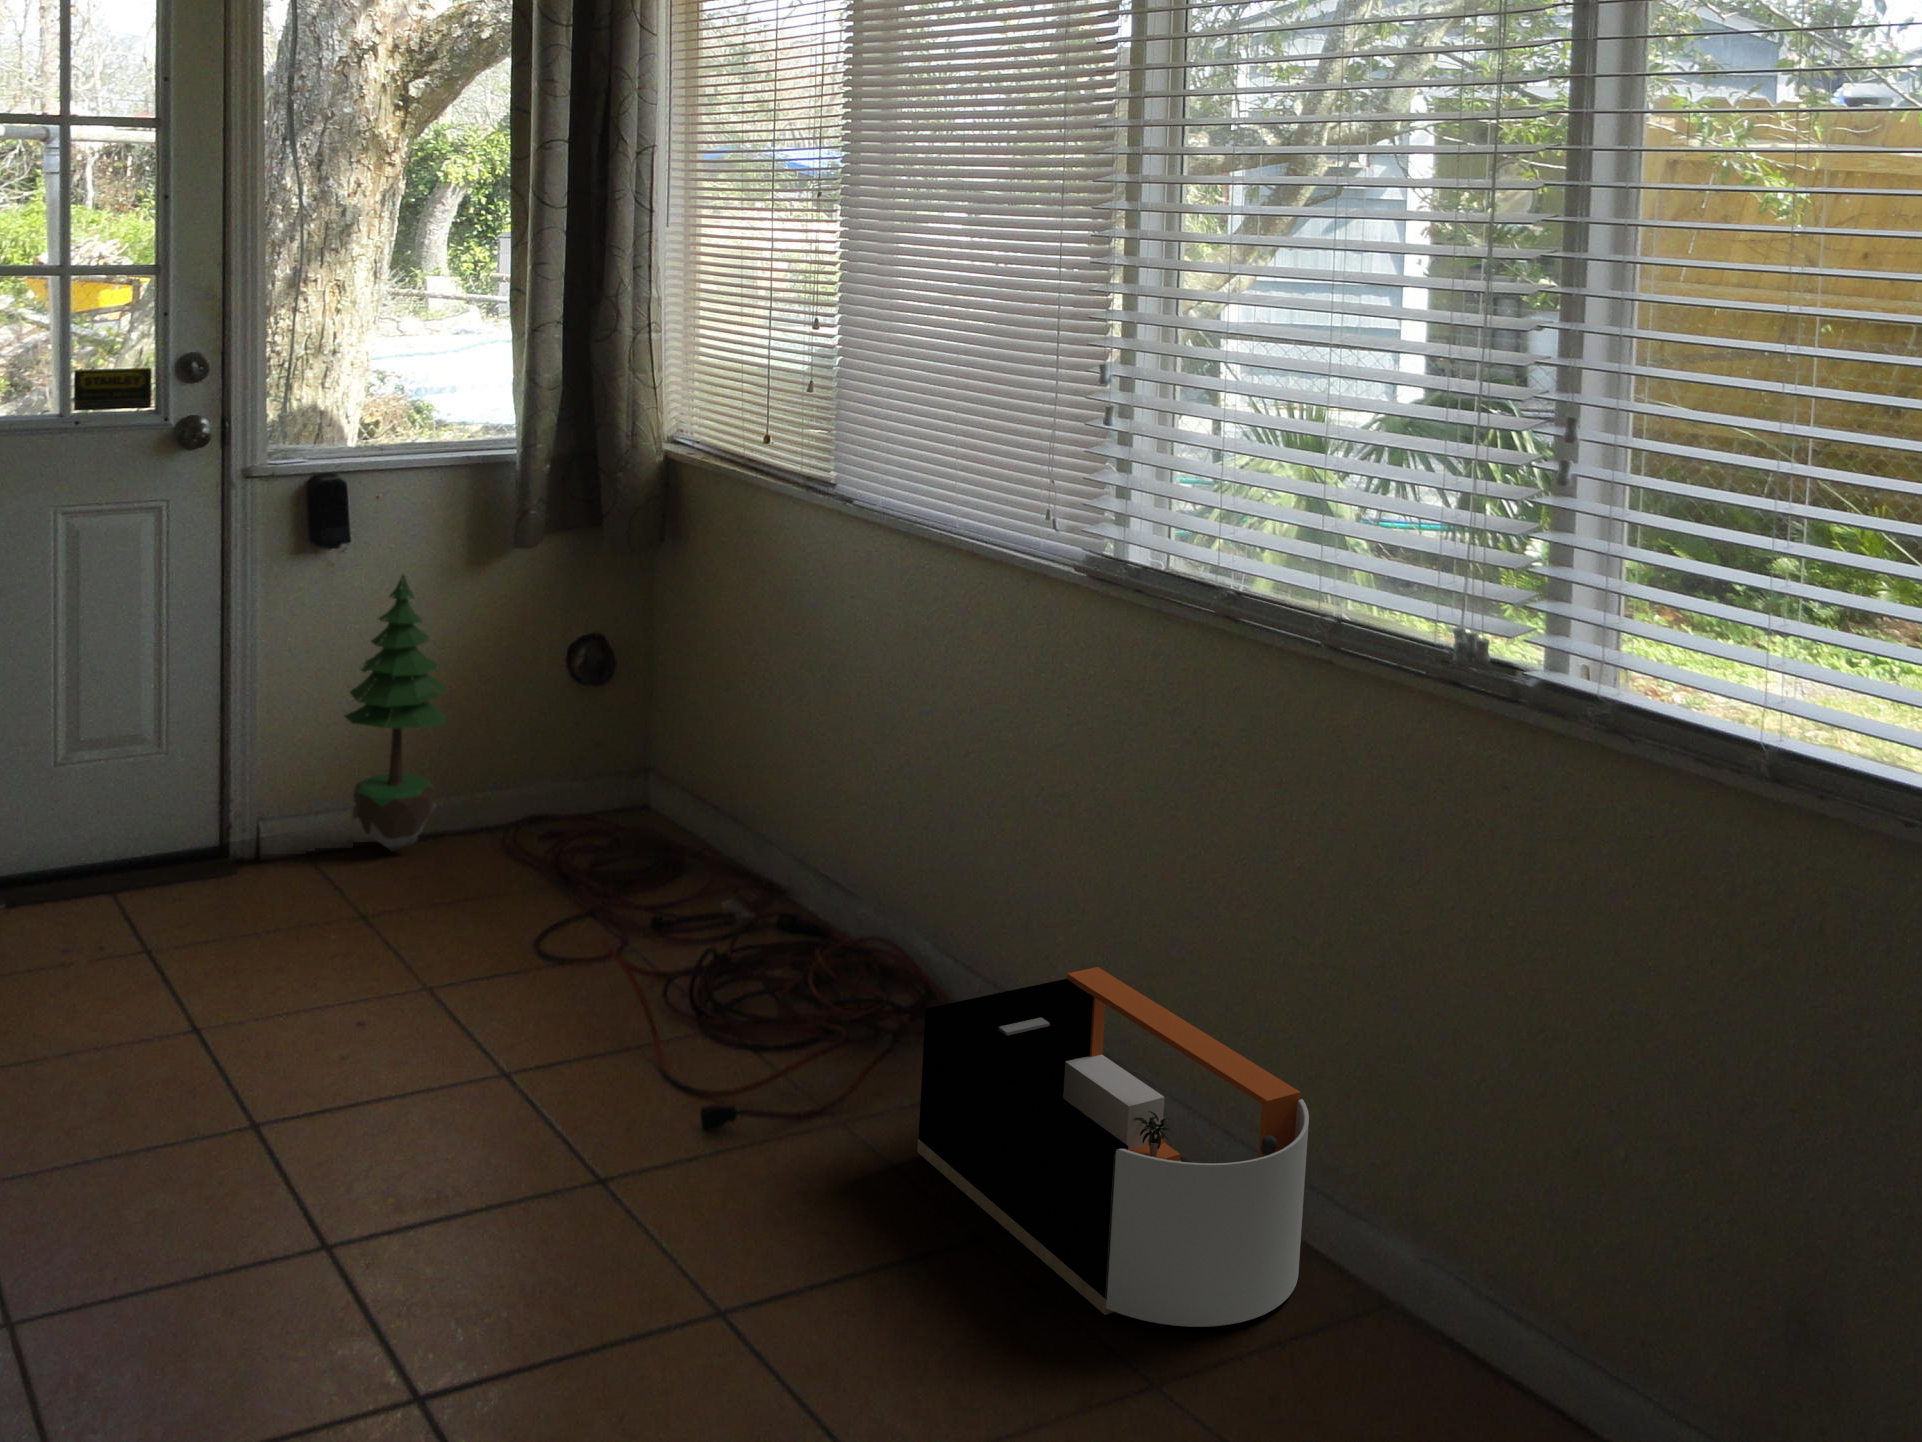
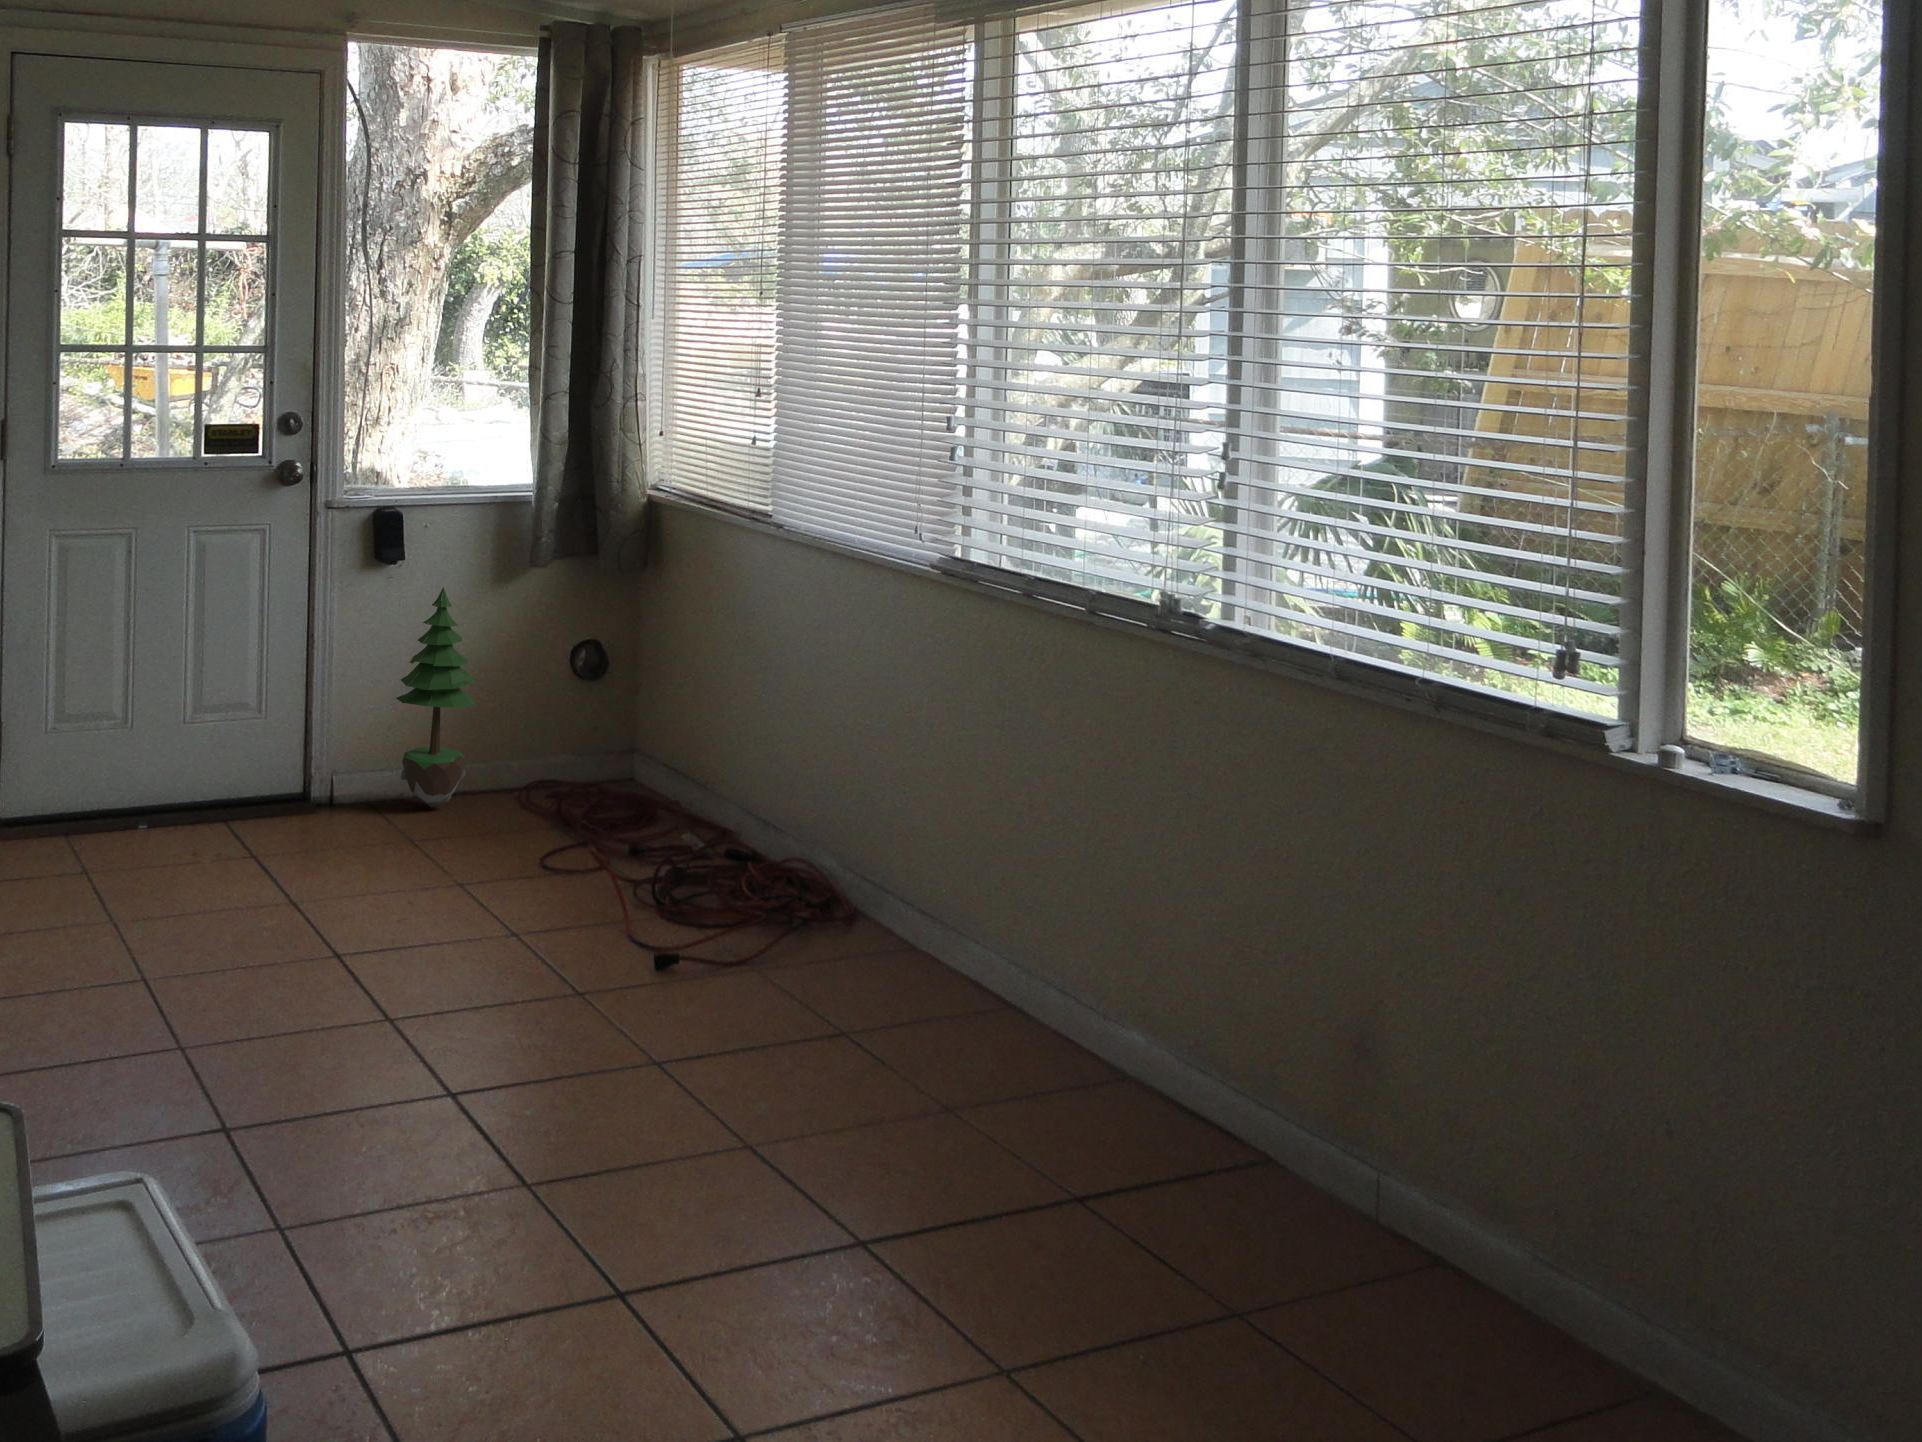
storage bin: present [917,967,1309,1327] -> none [808,868,1077,1088]

